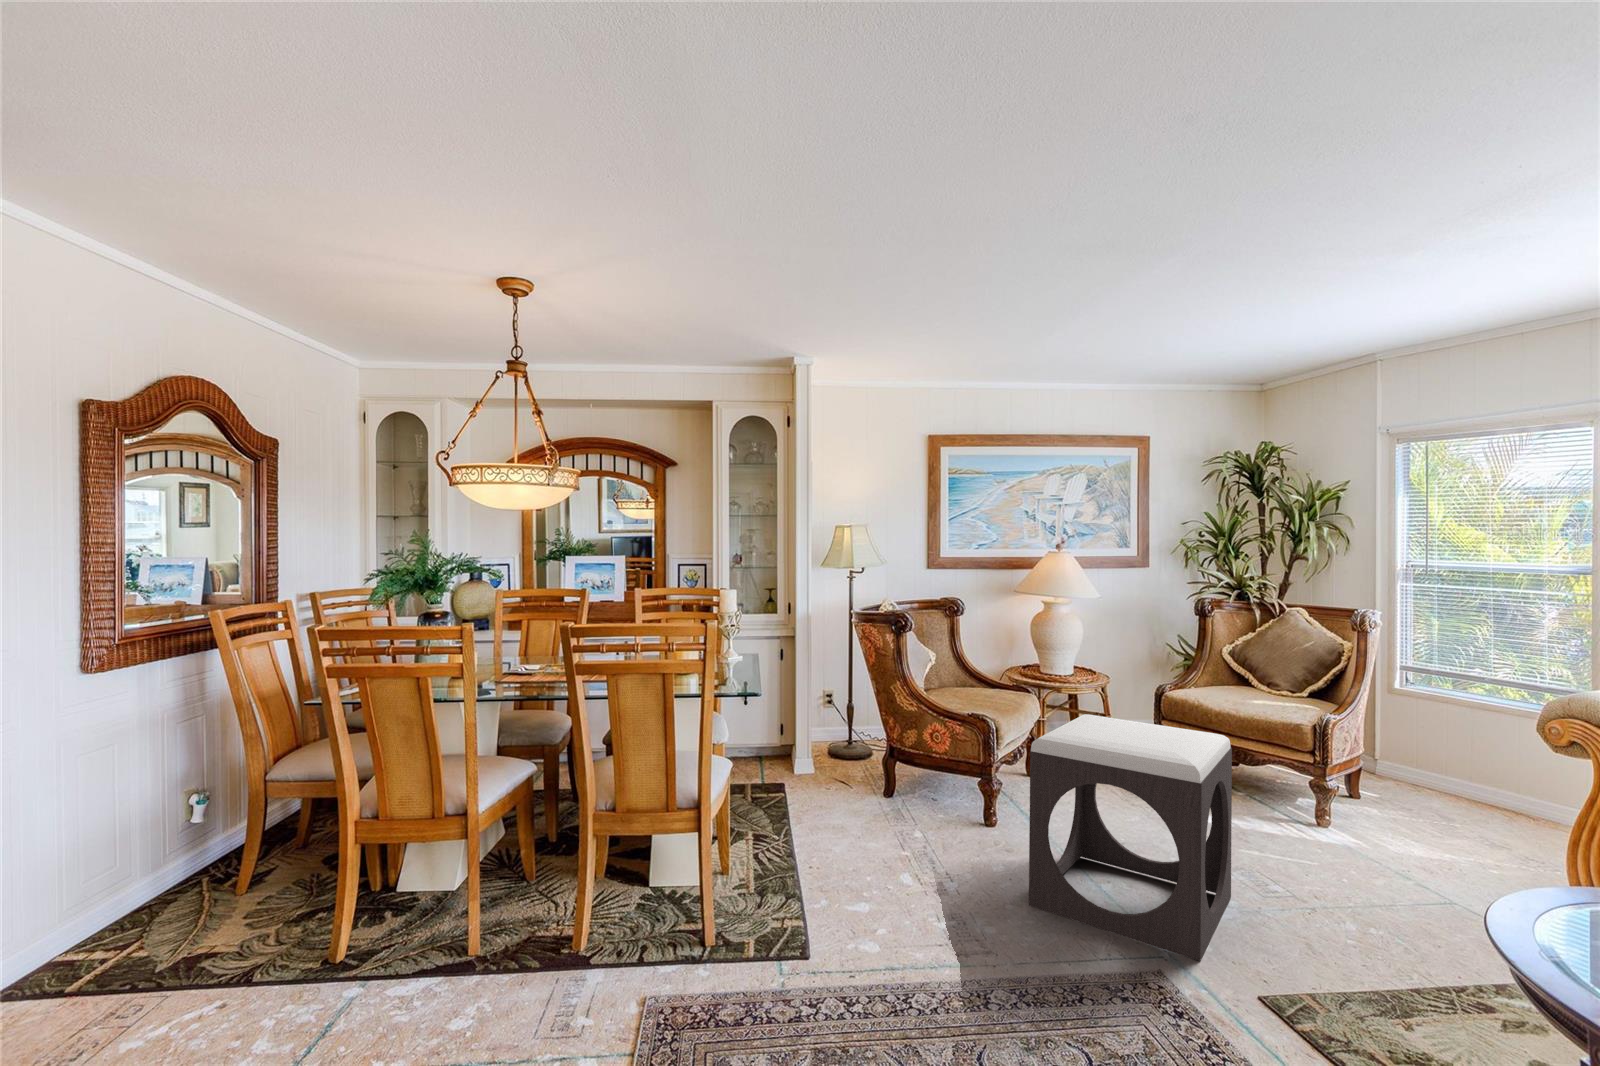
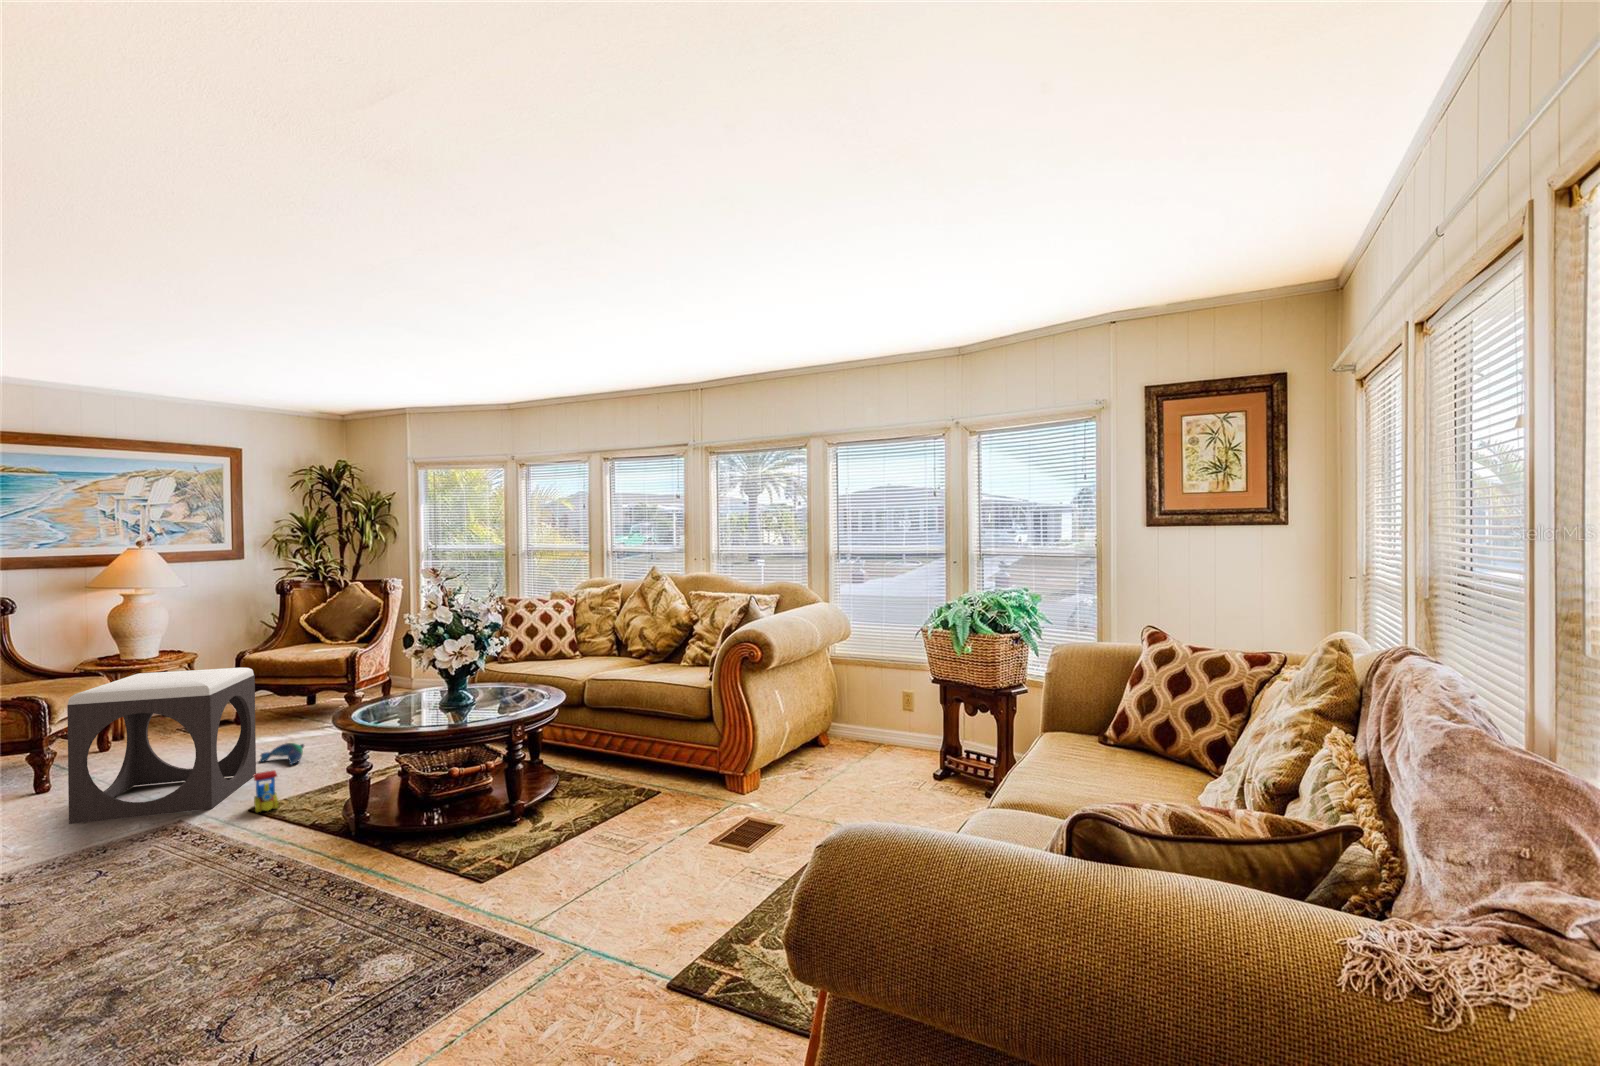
plush toy: none [1222,852,1290,897] -> present [260,743,304,765]
toy train: none [1265,933,1320,1021] -> present [254,770,278,812]

